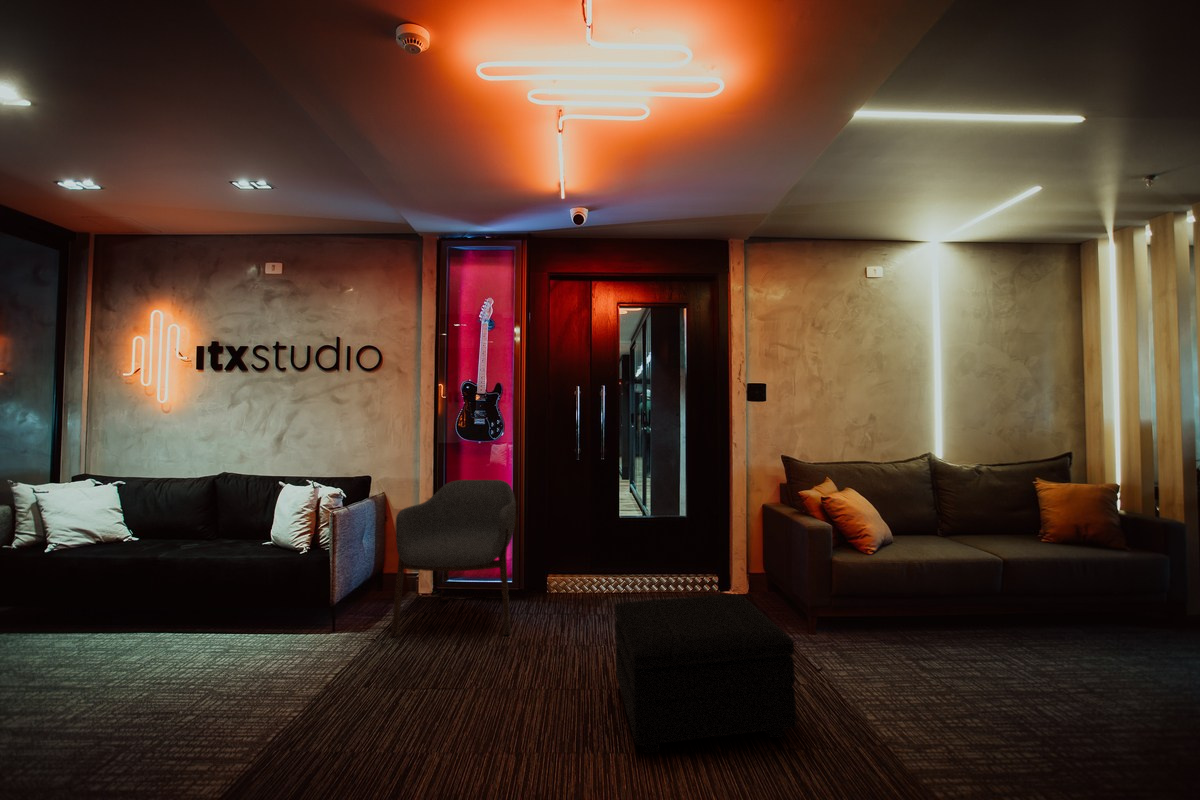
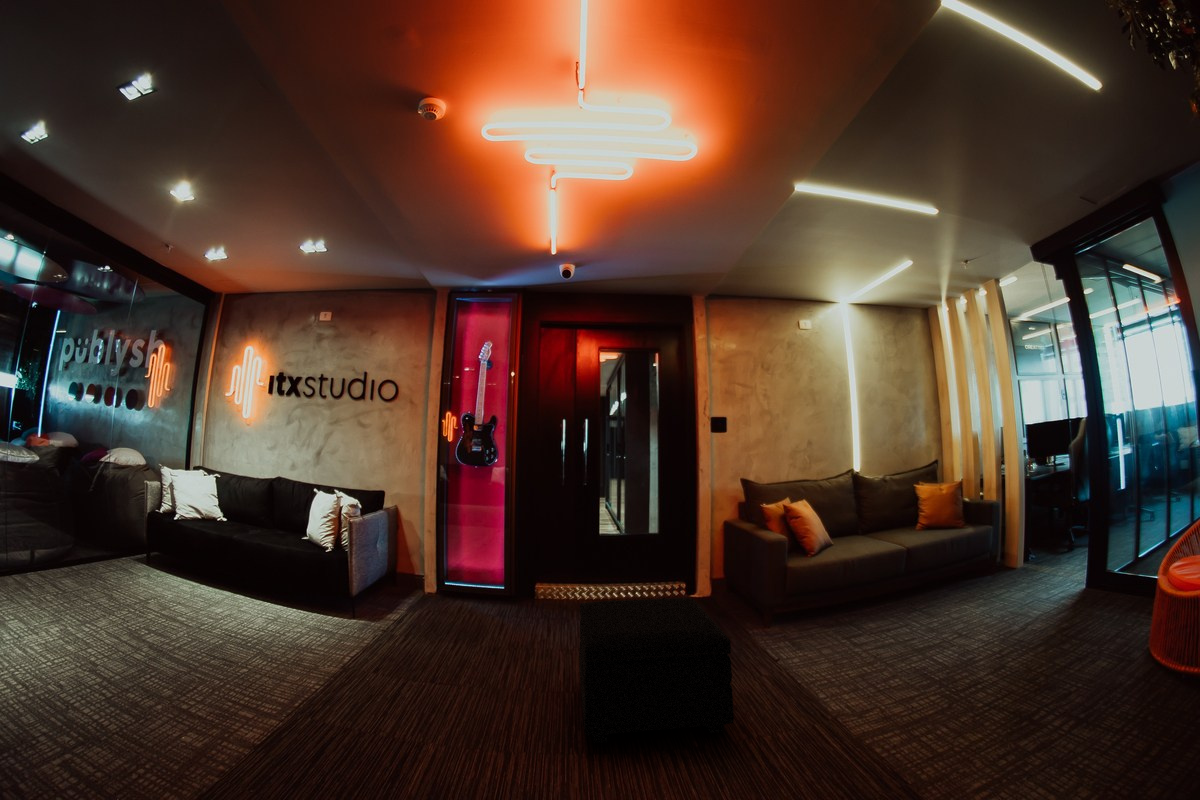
armchair: present [391,480,516,637] -> none [391,493,509,632]

